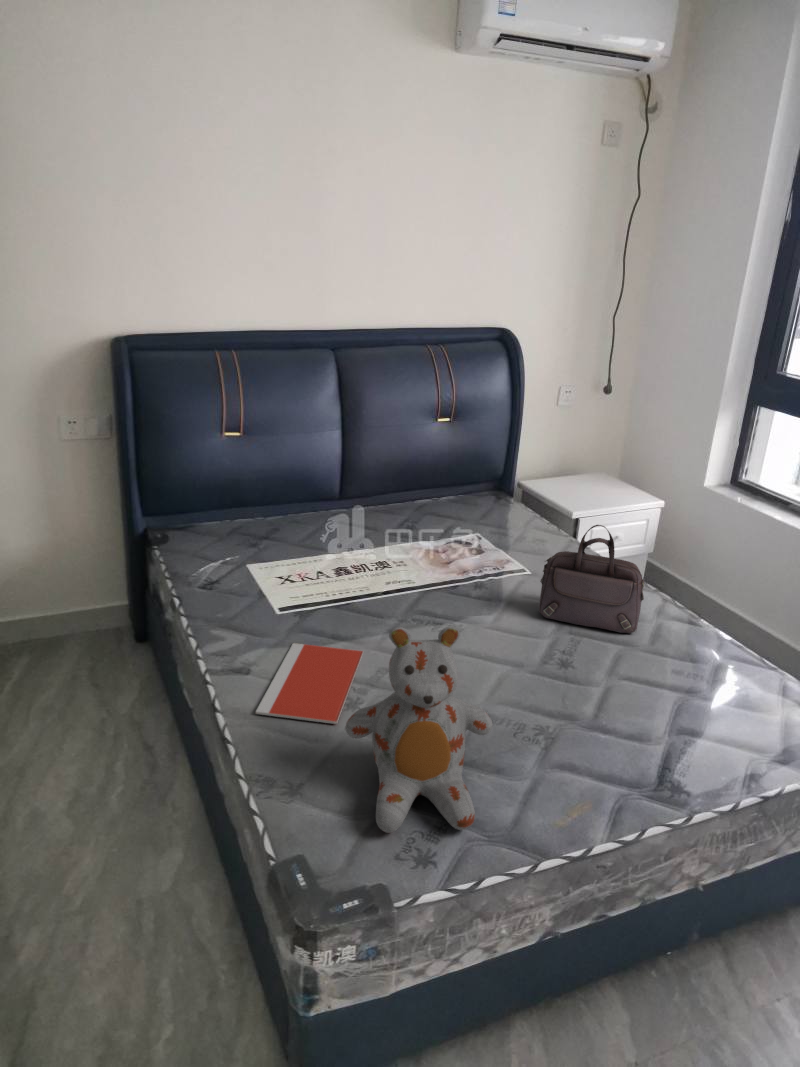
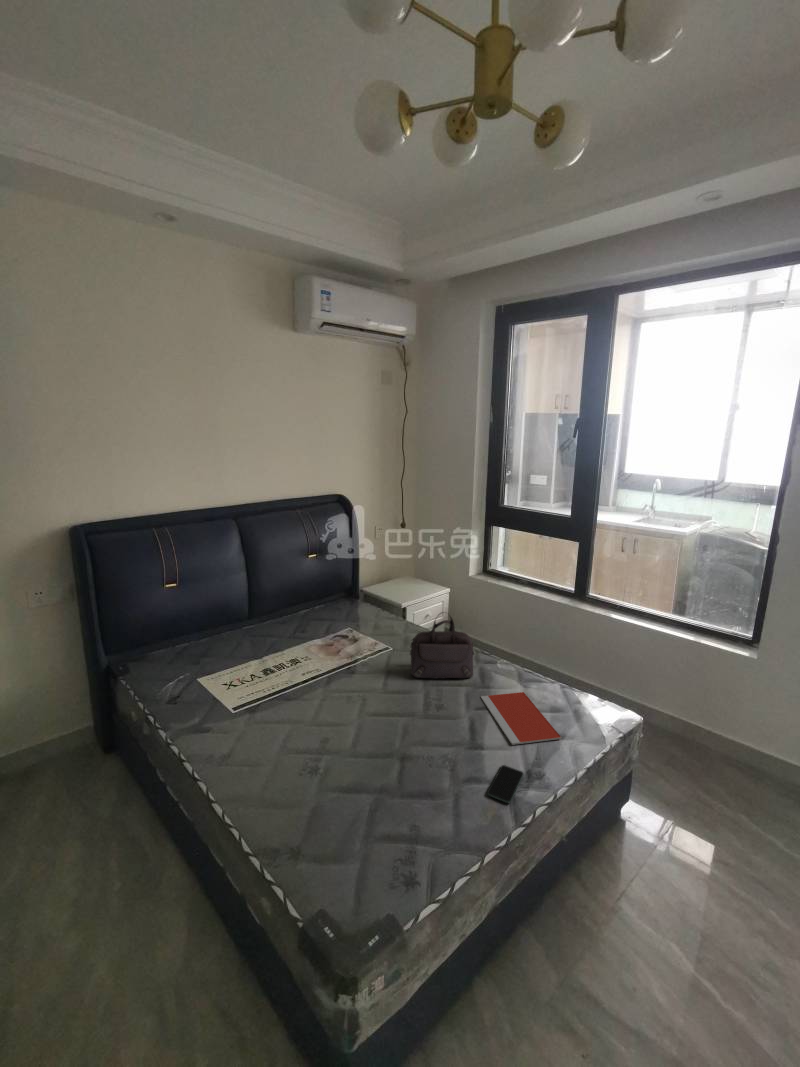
stuffed bear: present [345,626,492,833] -> none [328,701,434,870]
notebook: present [256,643,363,724] -> present [481,692,561,745]
smartphone: none [581,759,652,809] -> present [487,765,524,803]

